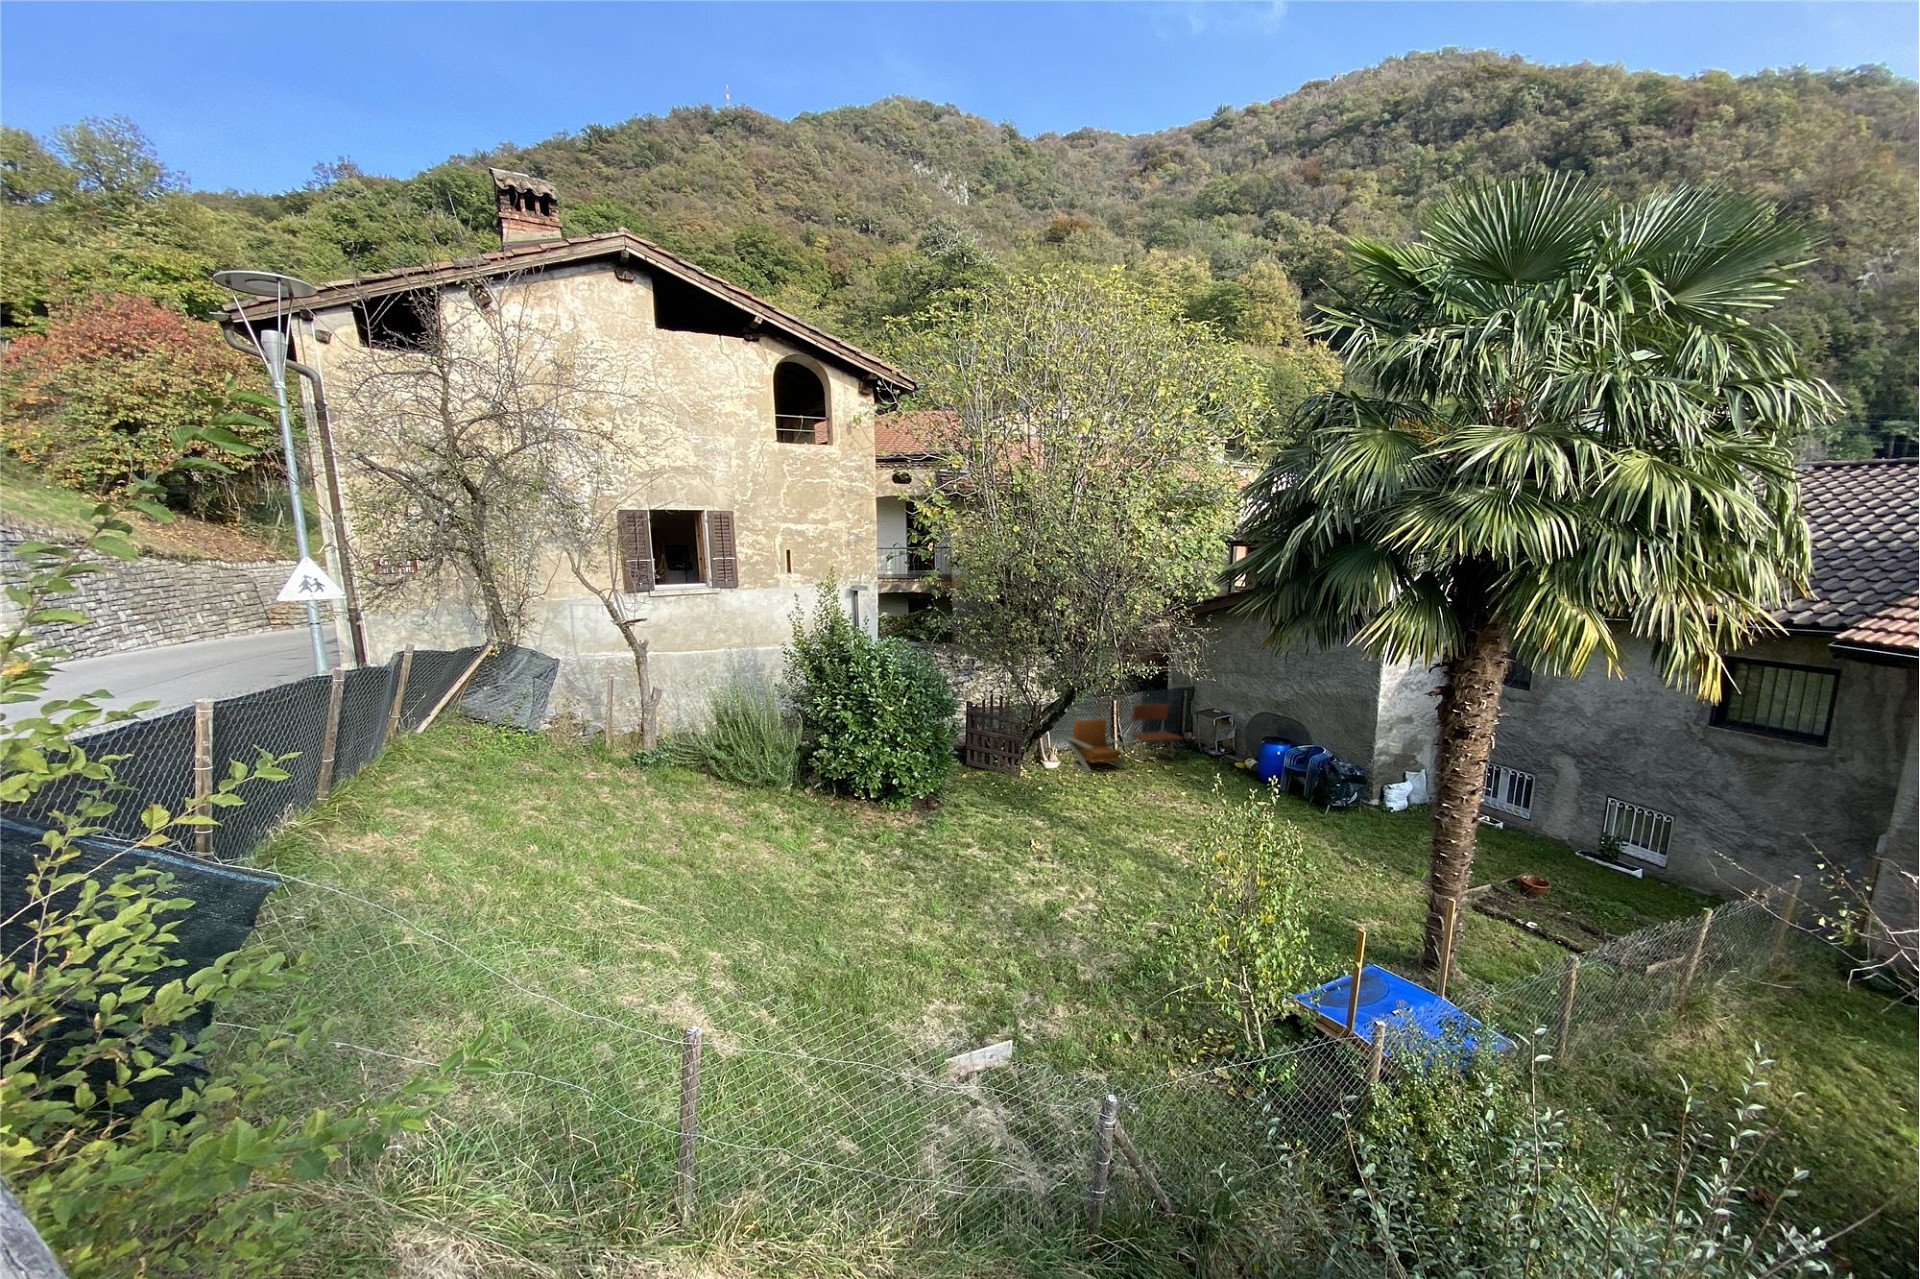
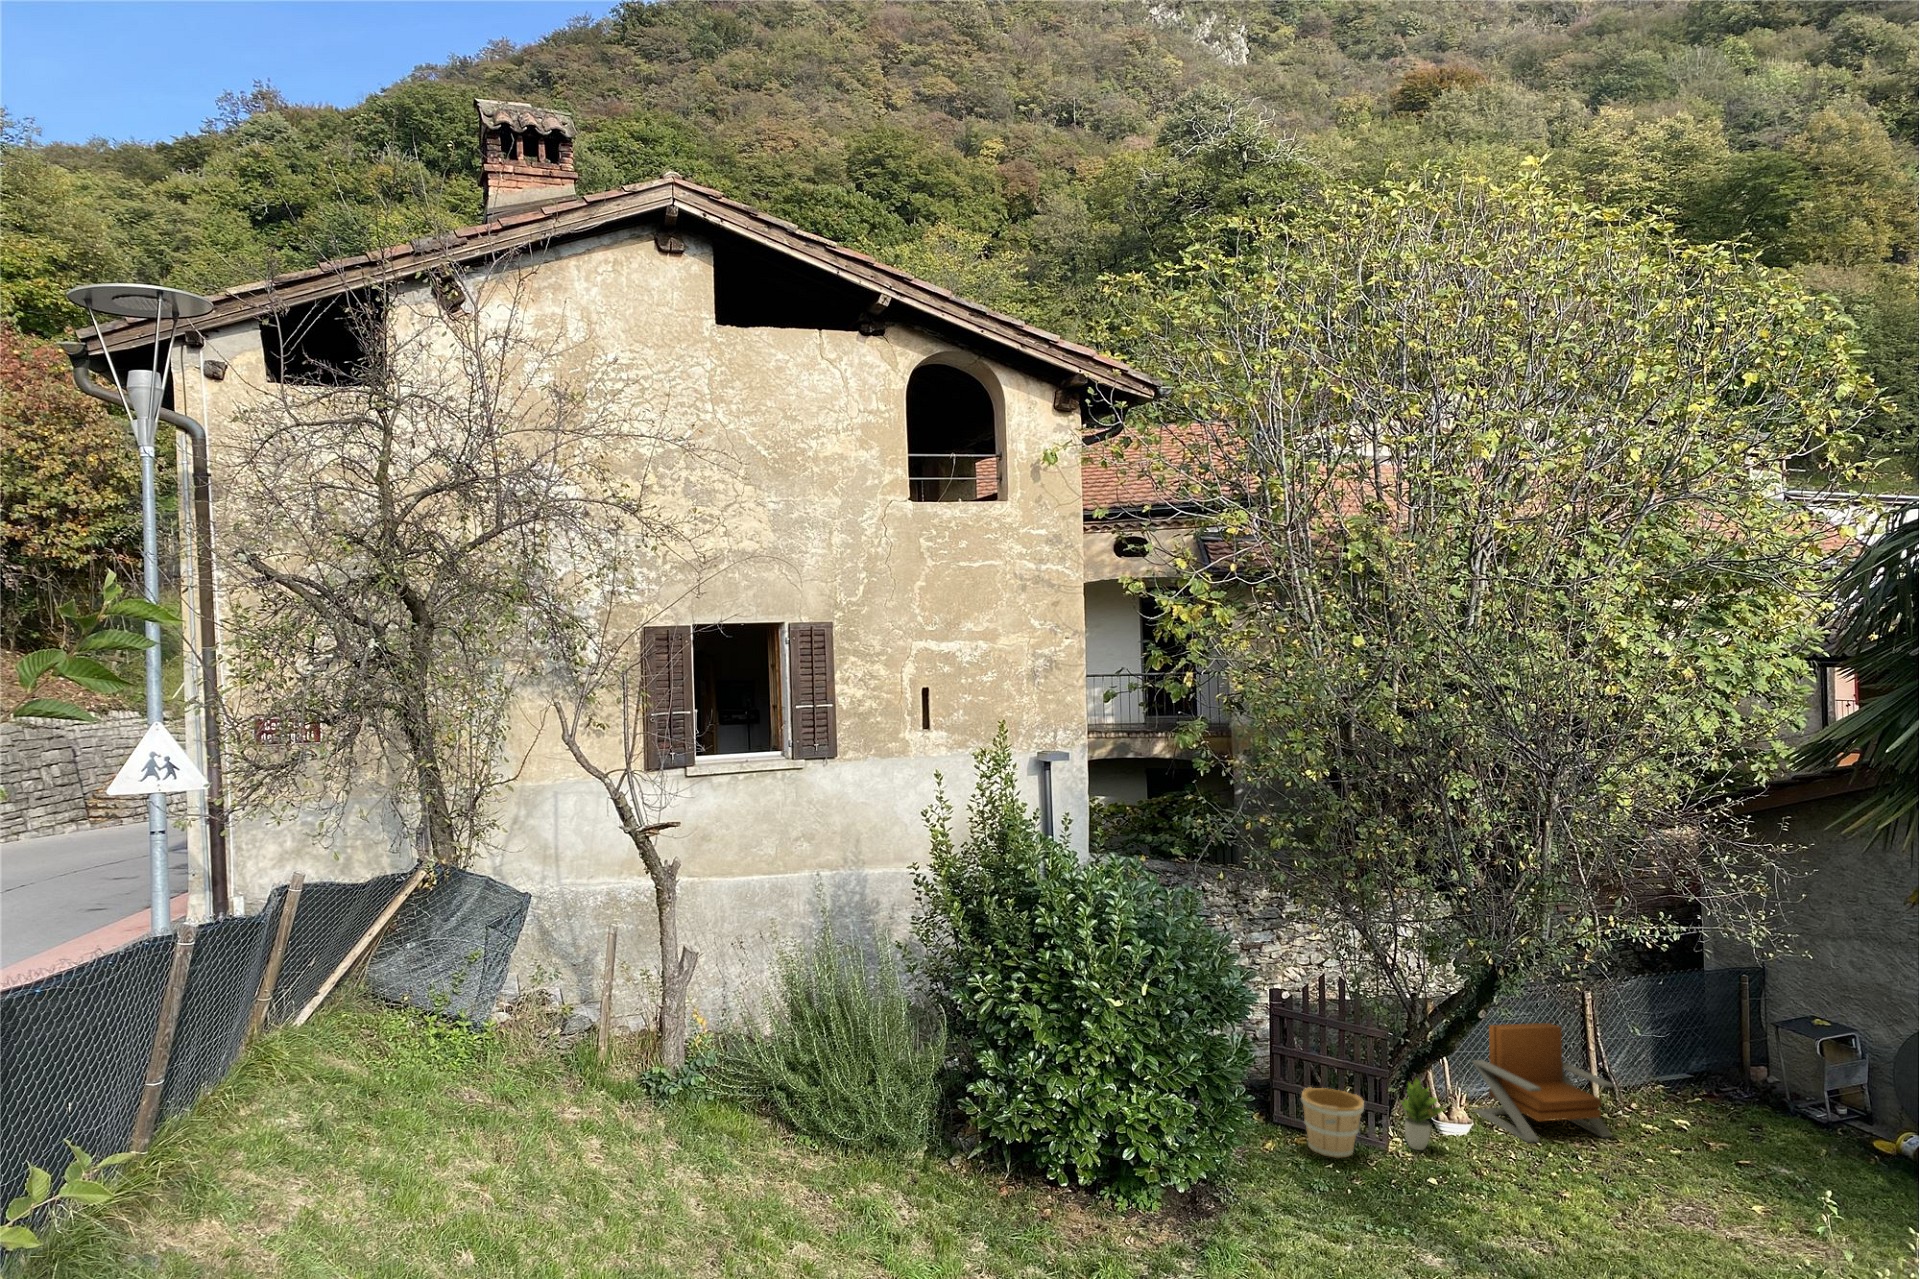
bench: present [1130,704,1182,761] -> none [1612,993,1736,1119]
potted plant: none [1029,744,1049,777] -> present [1401,1078,1443,1150]
wooden bucket: none [981,751,1011,782] -> present [1301,1087,1364,1158]

